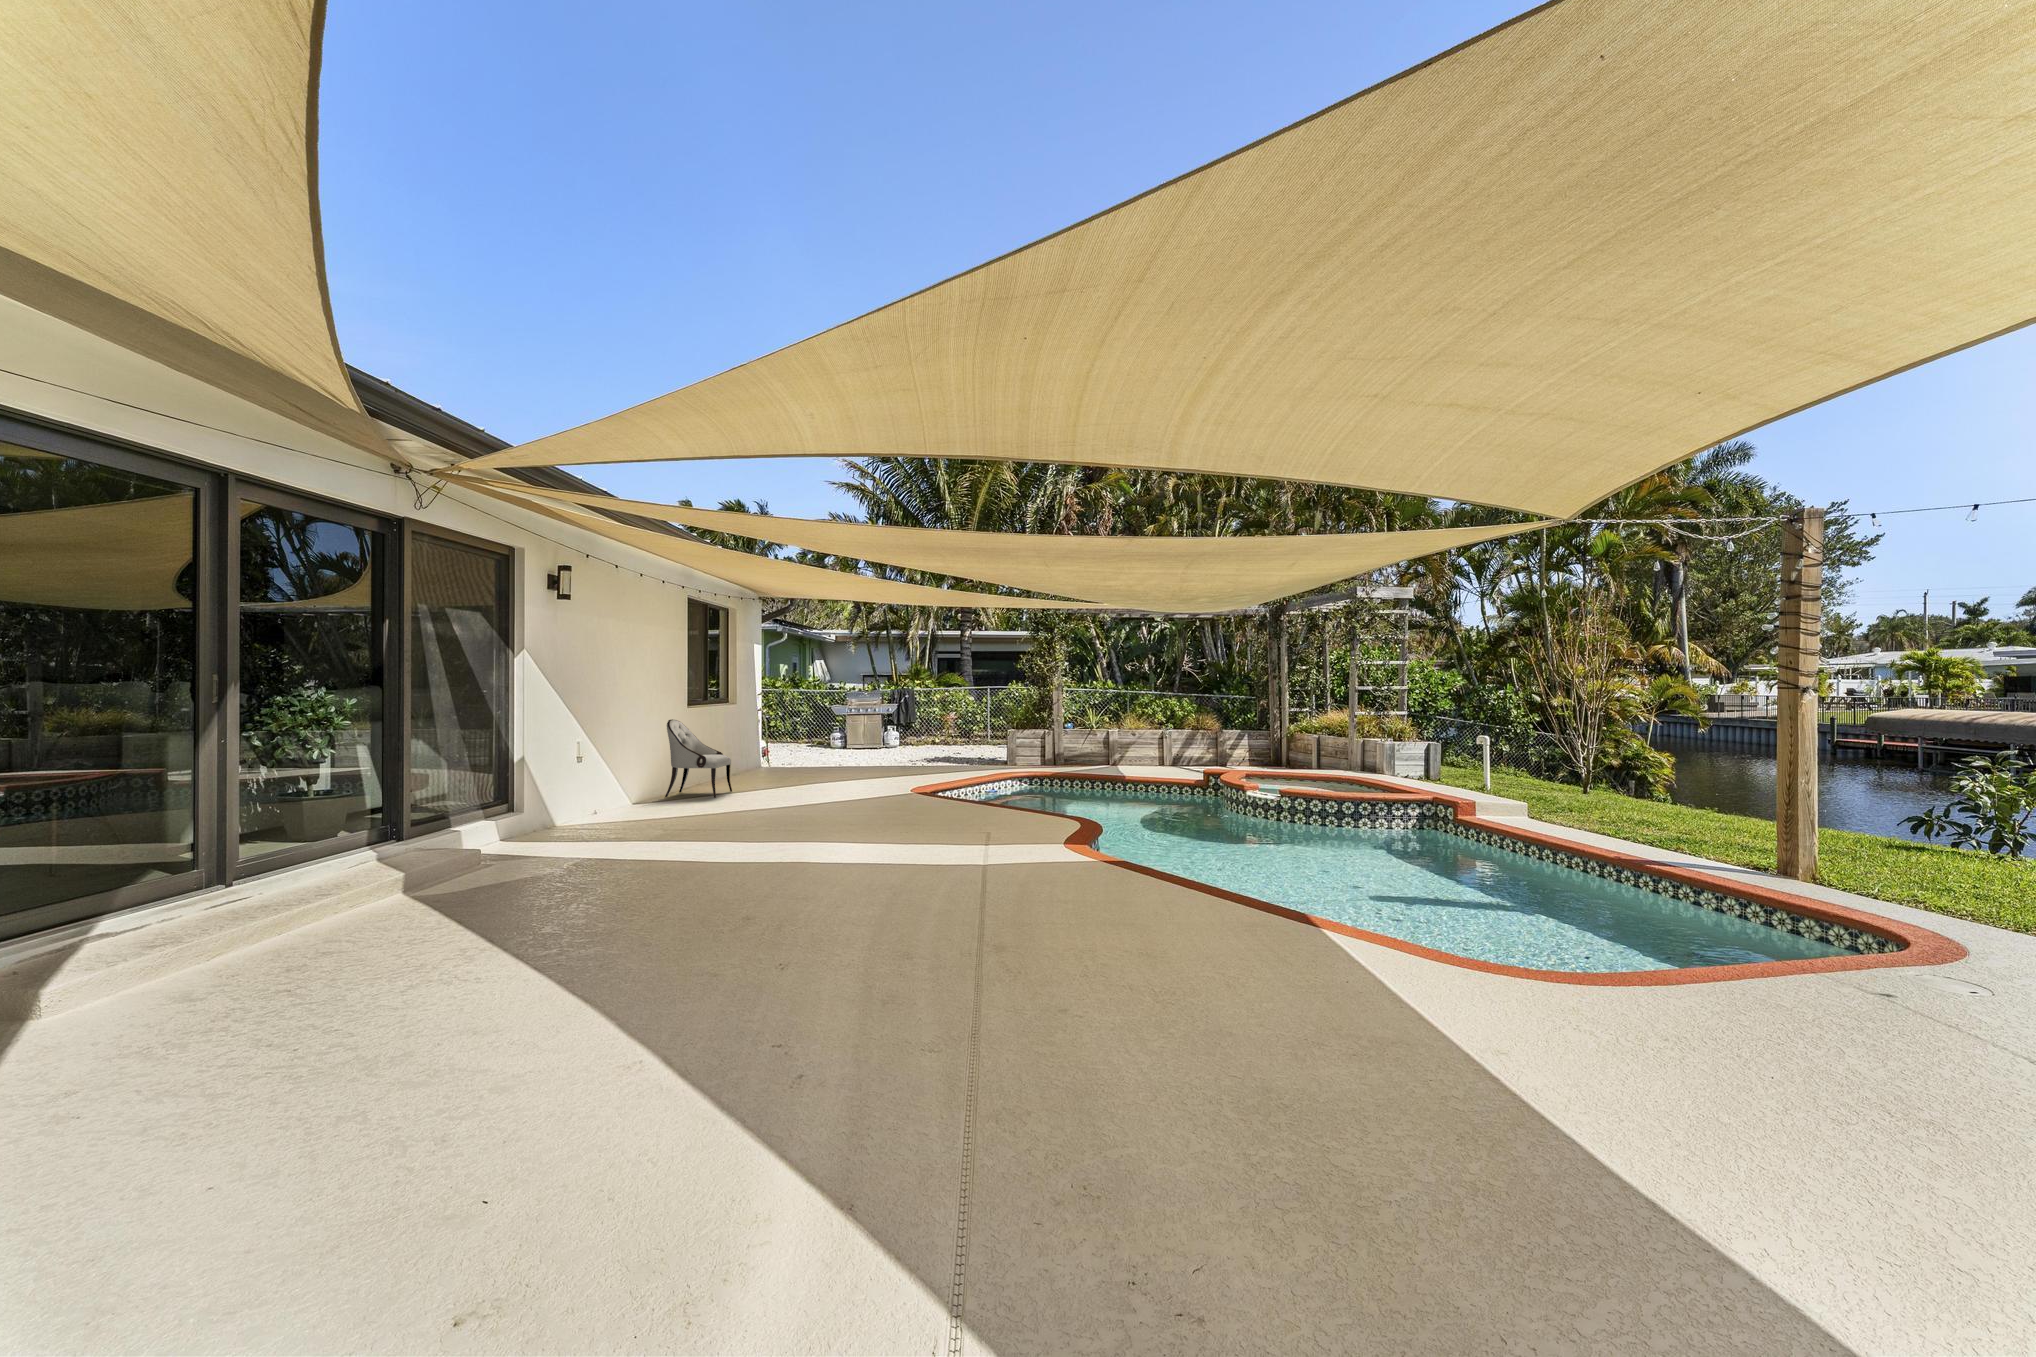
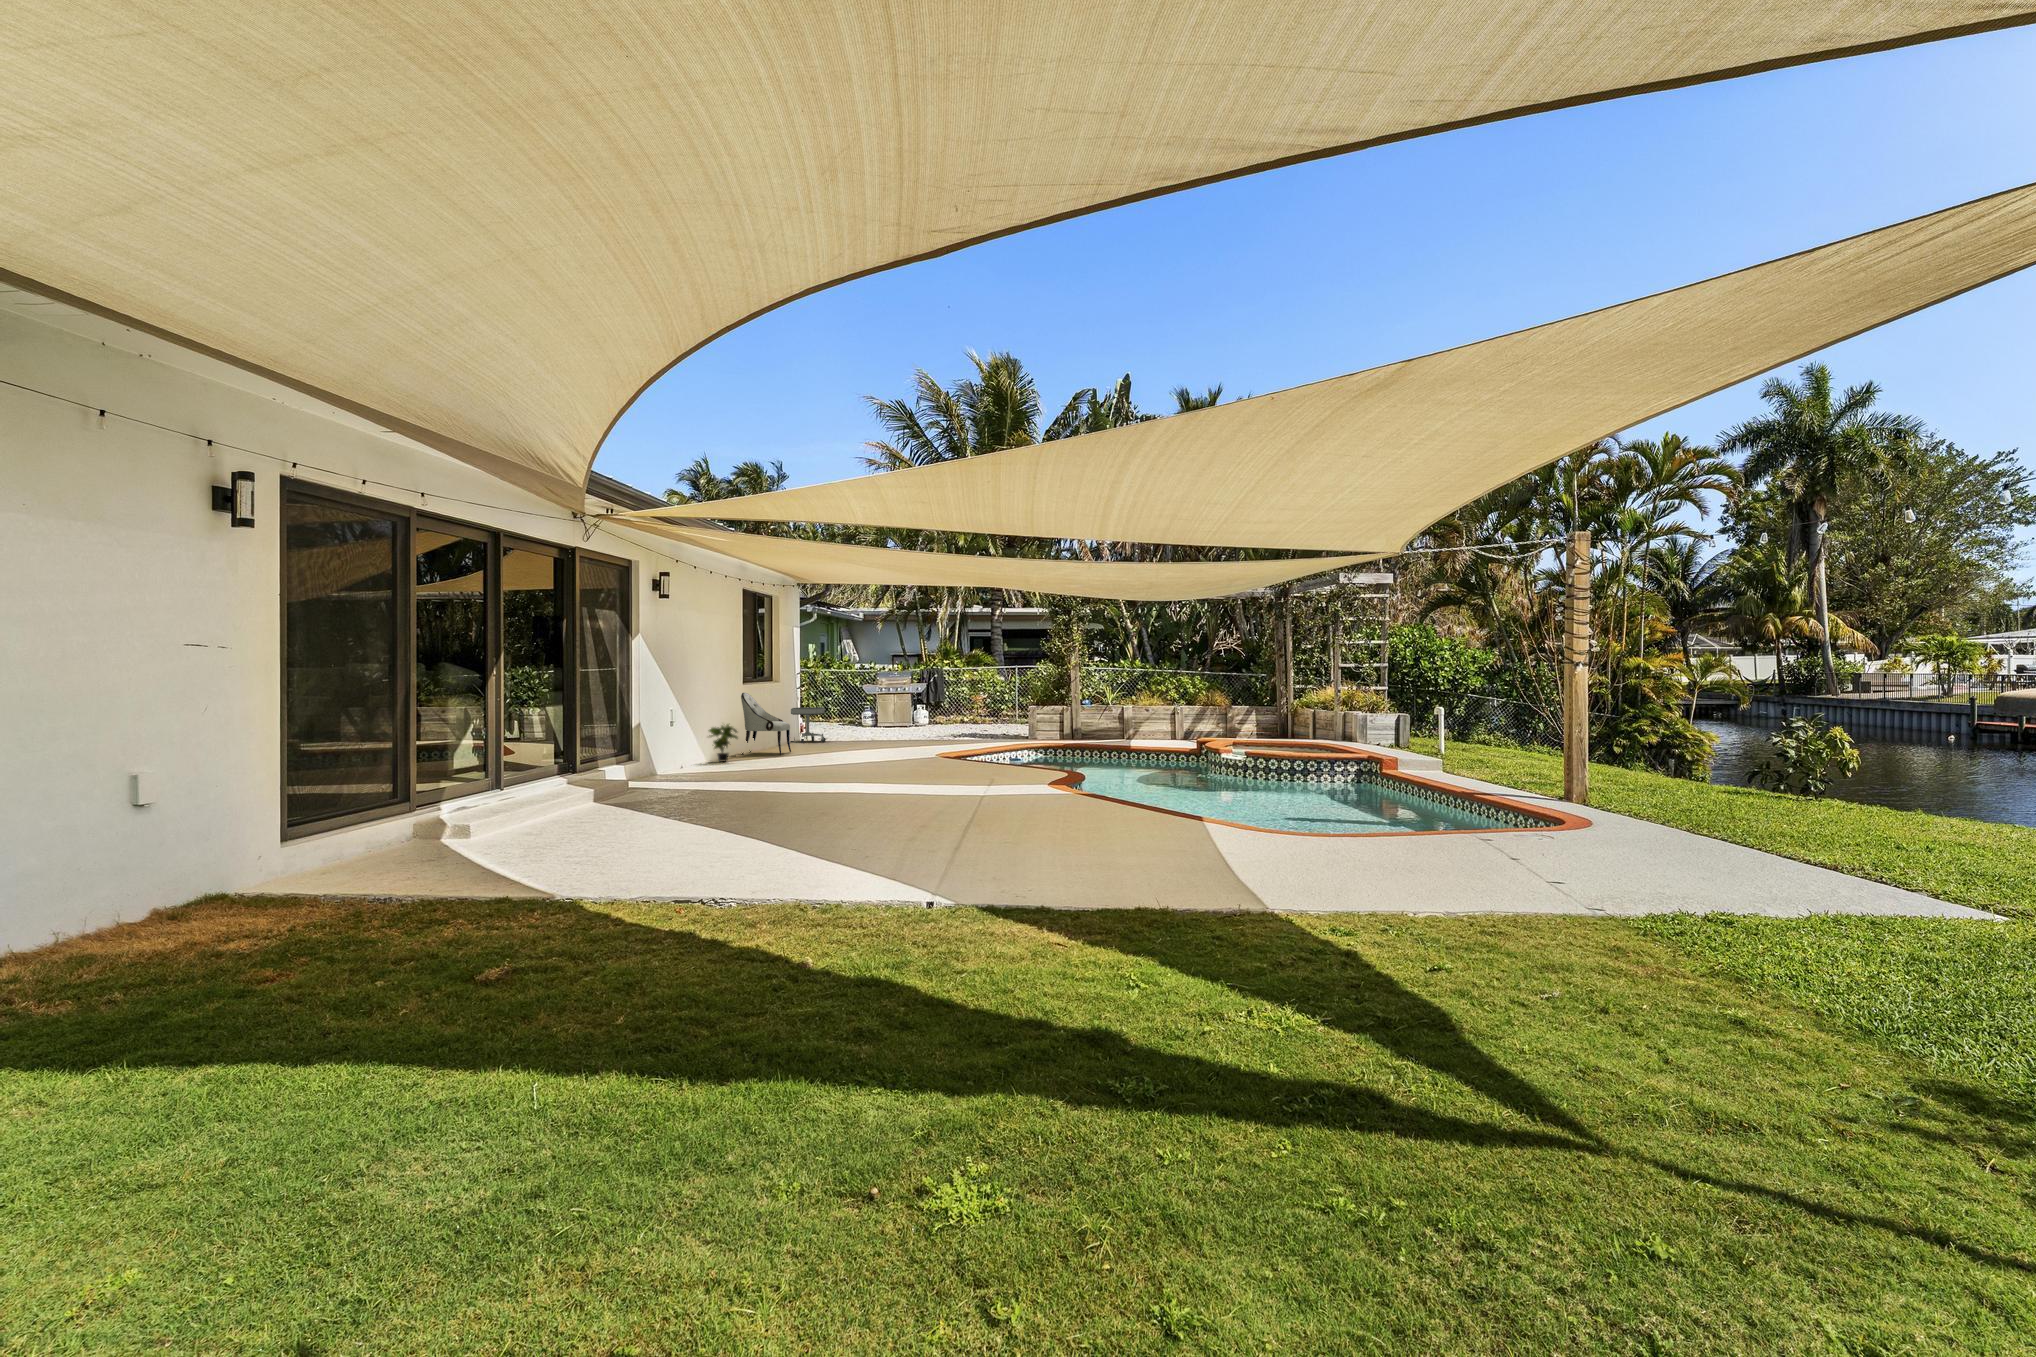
stool: none [742,733,783,774] -> present [791,707,826,743]
potted plant: none [602,761,650,814] -> present [709,724,738,761]

